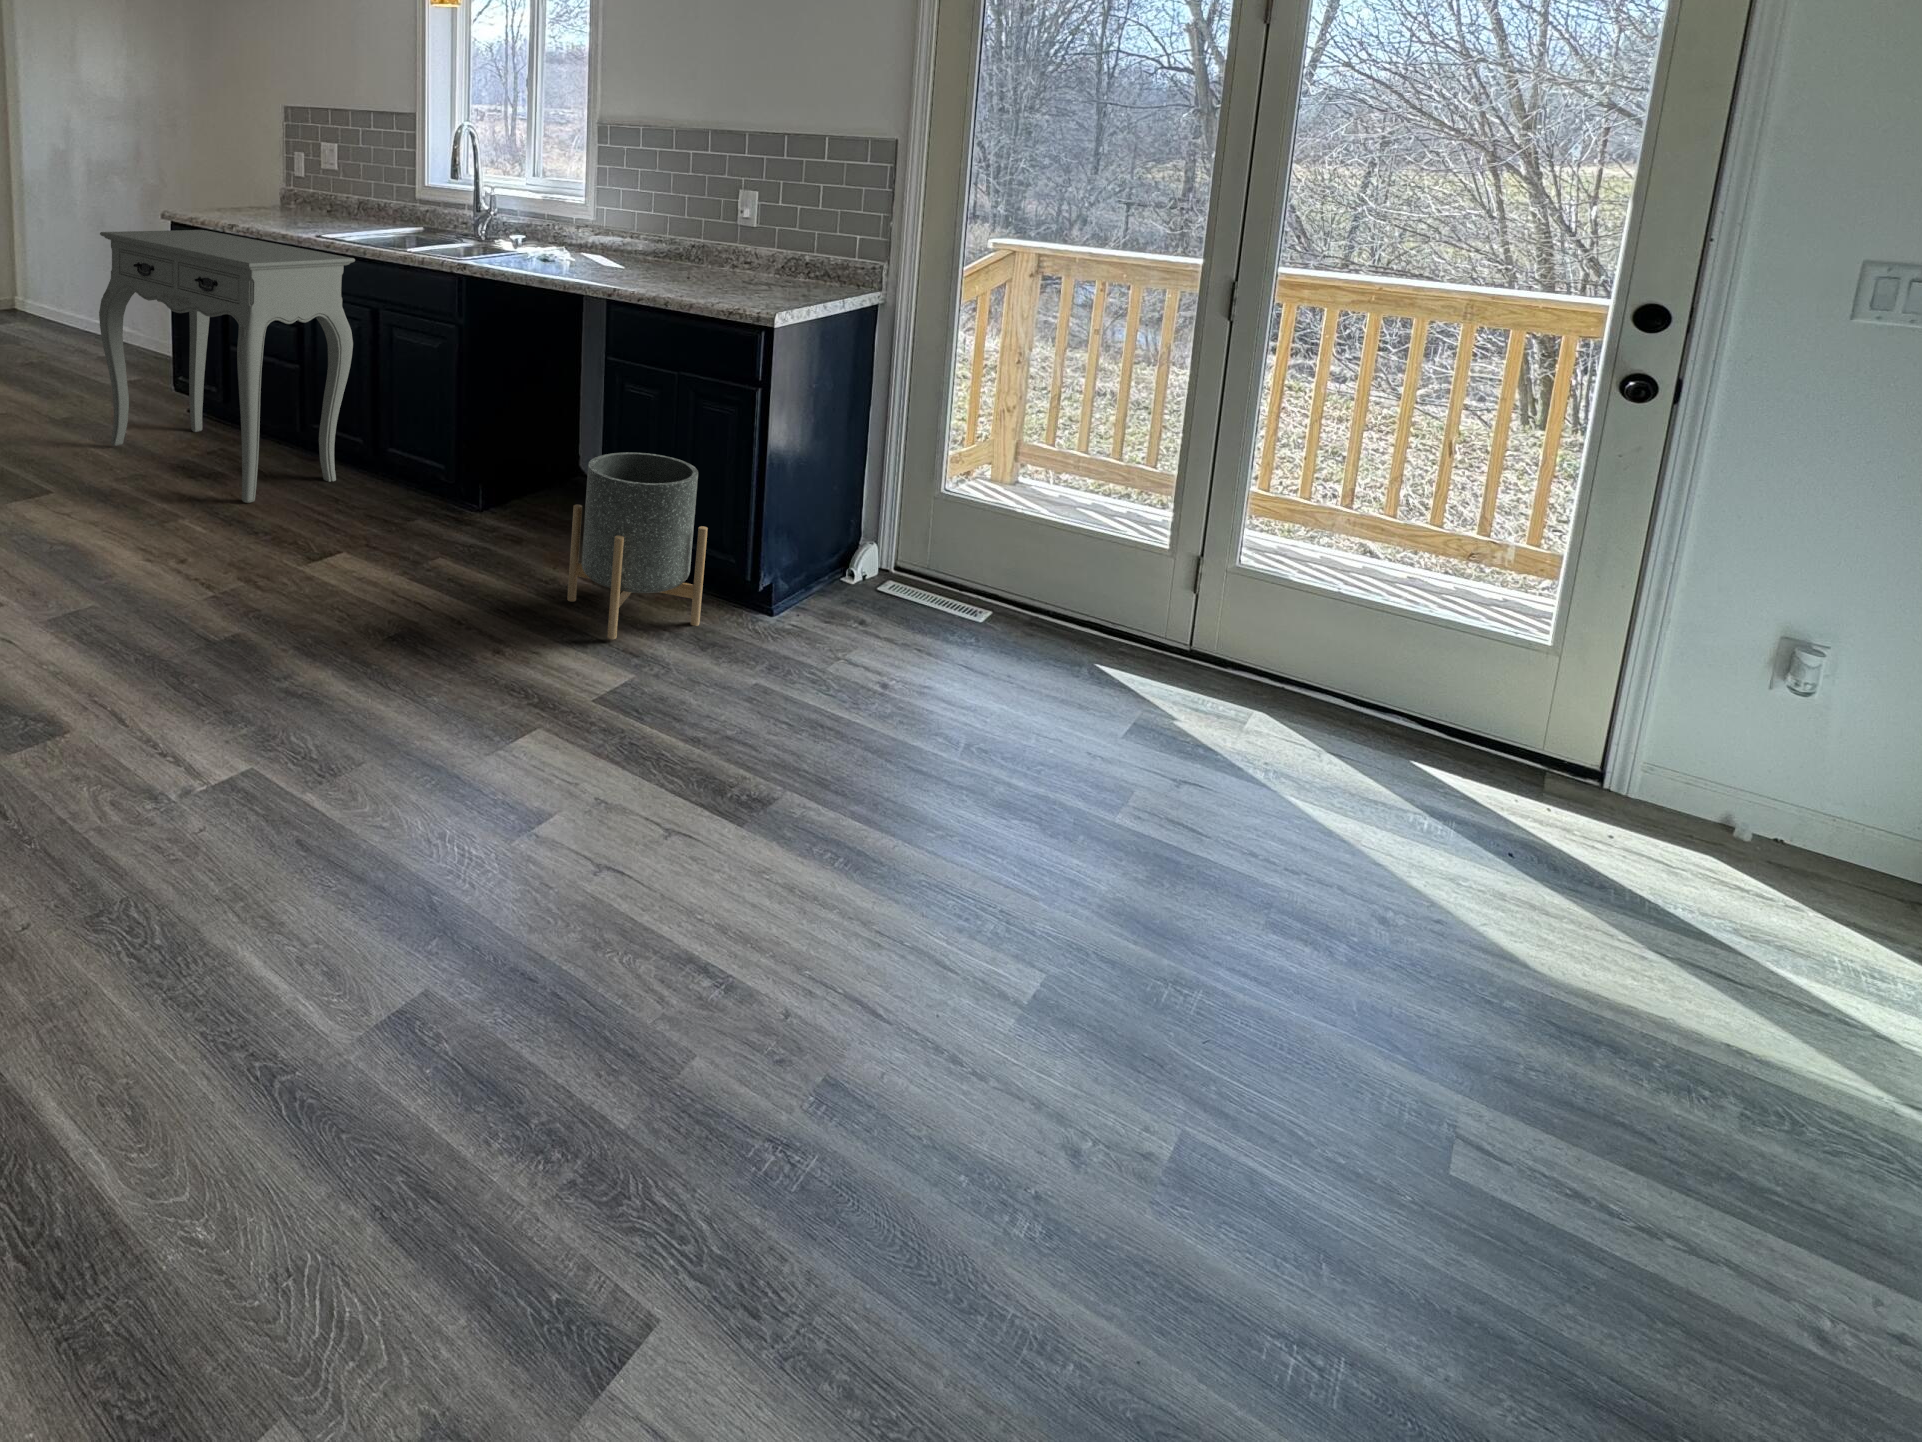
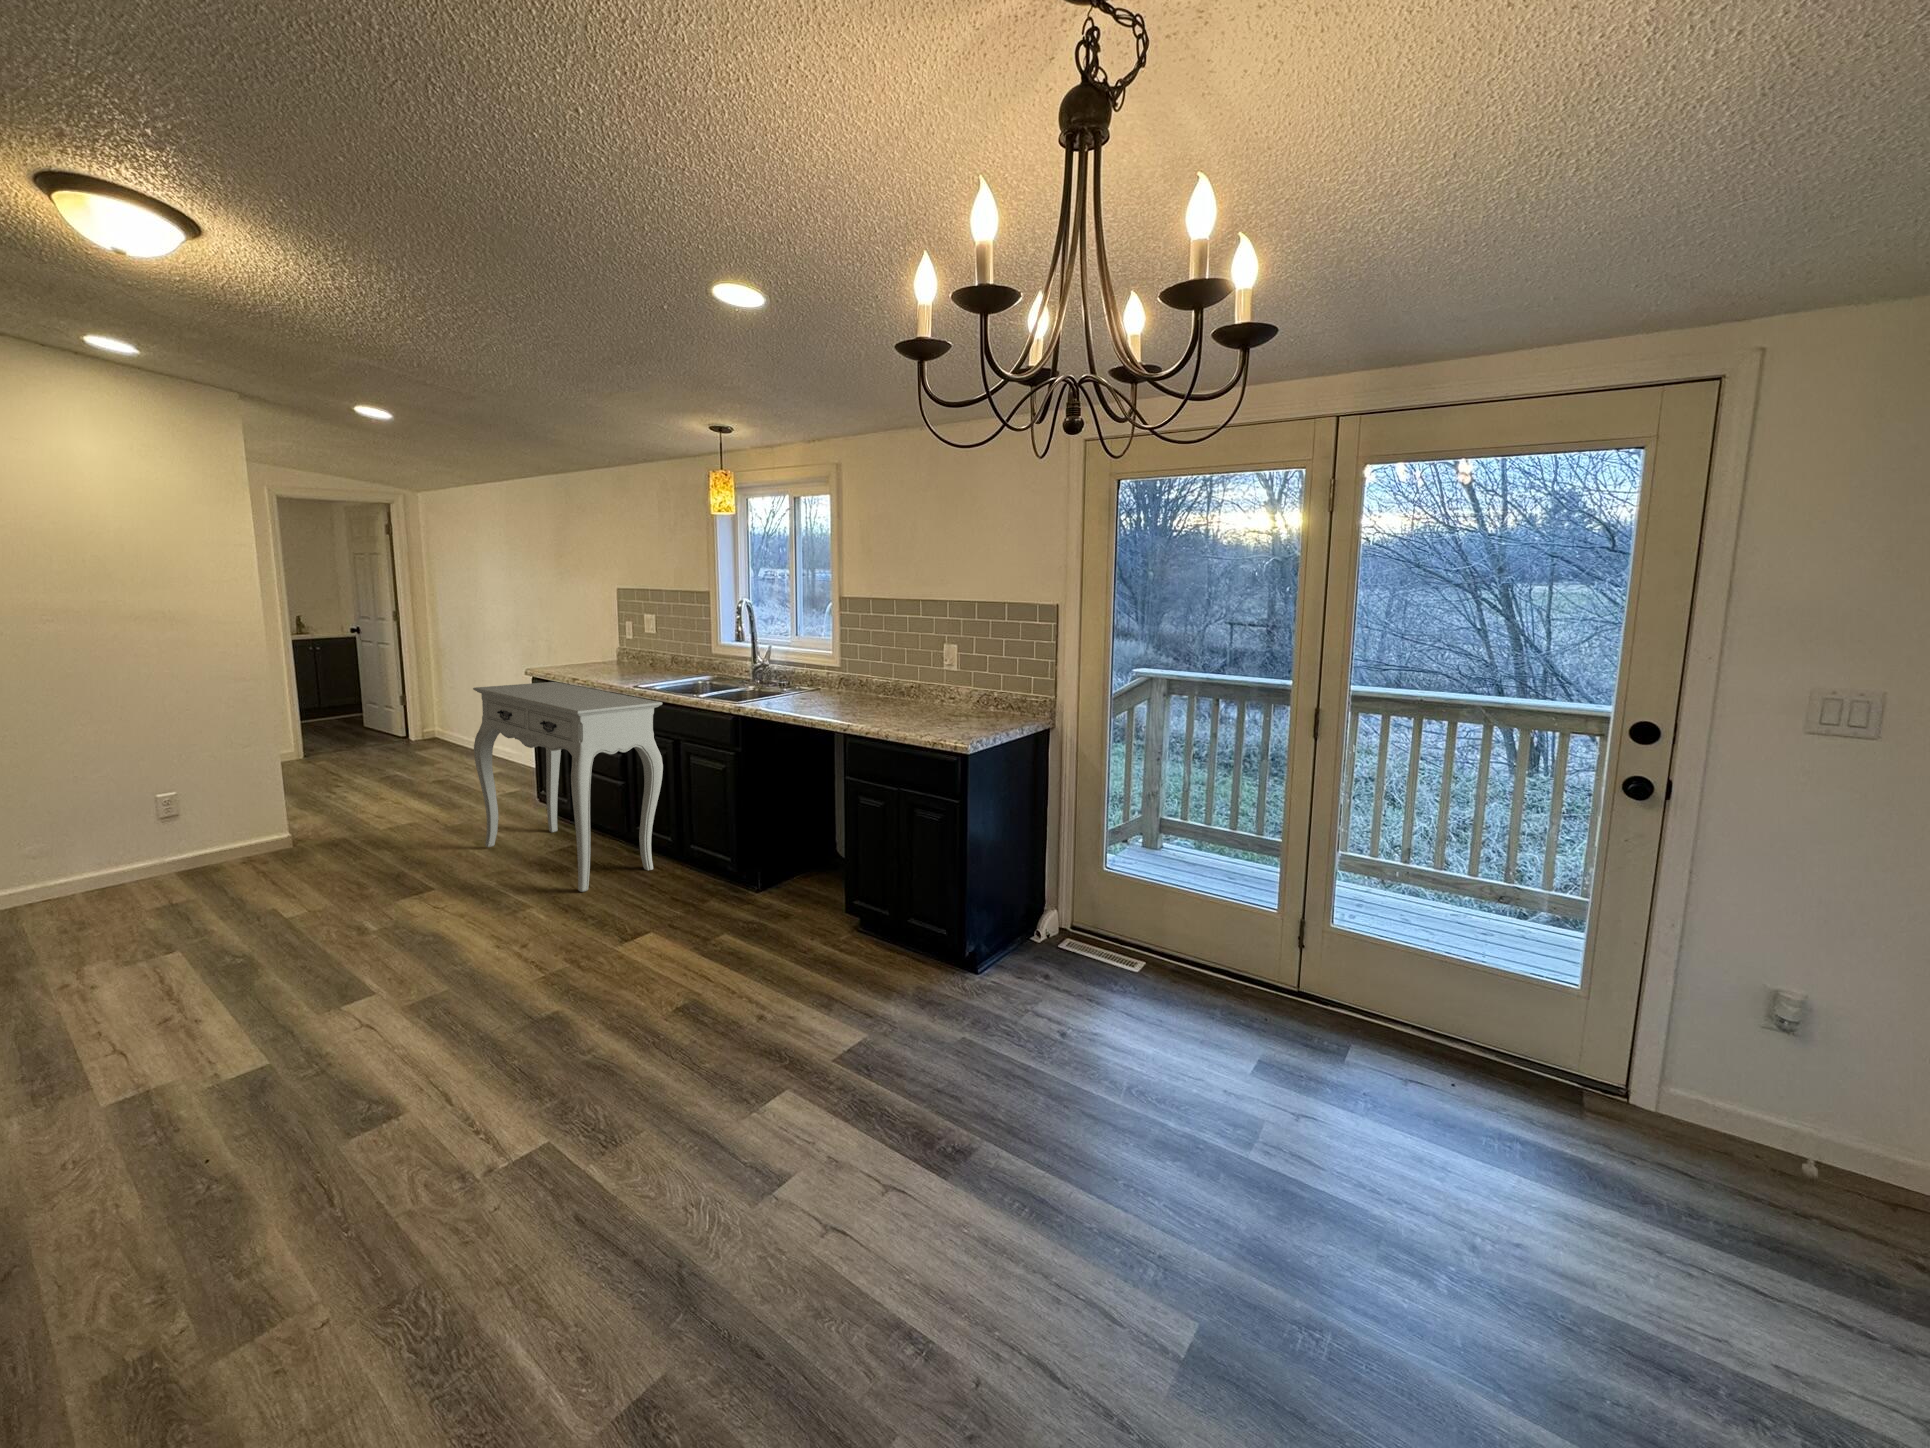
planter: present [567,452,708,639] -> none [820,850,925,1002]

